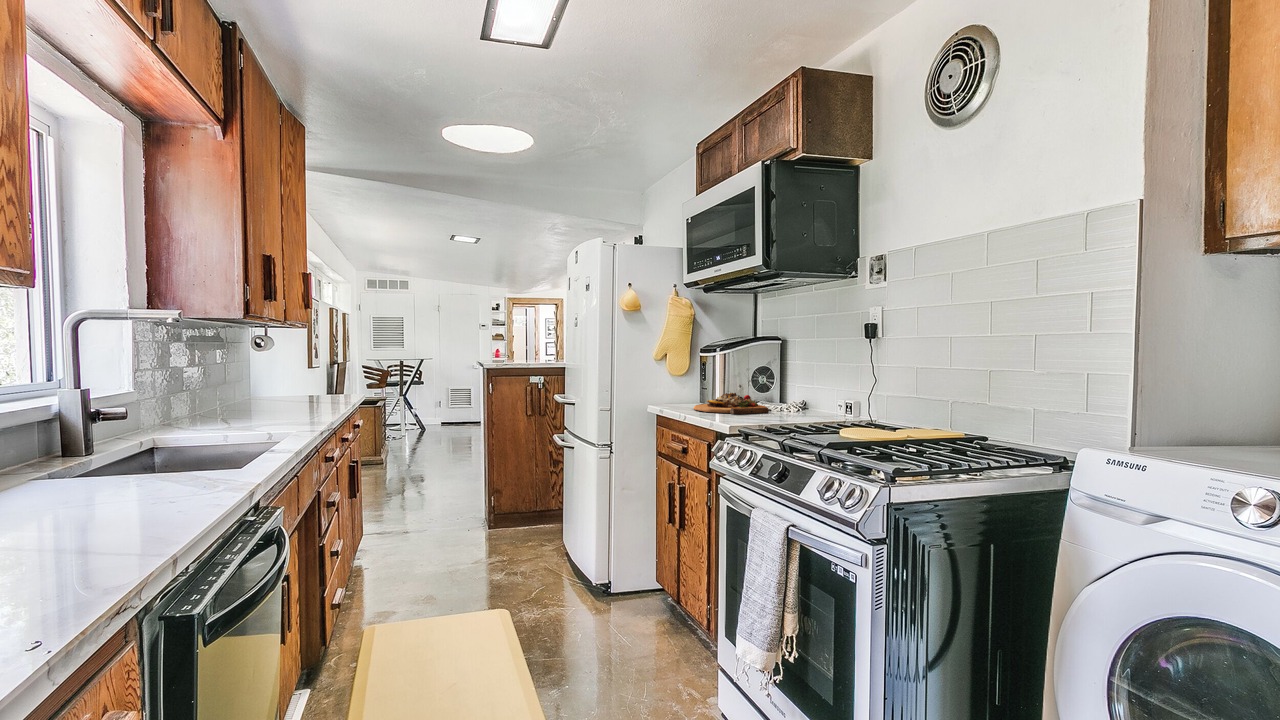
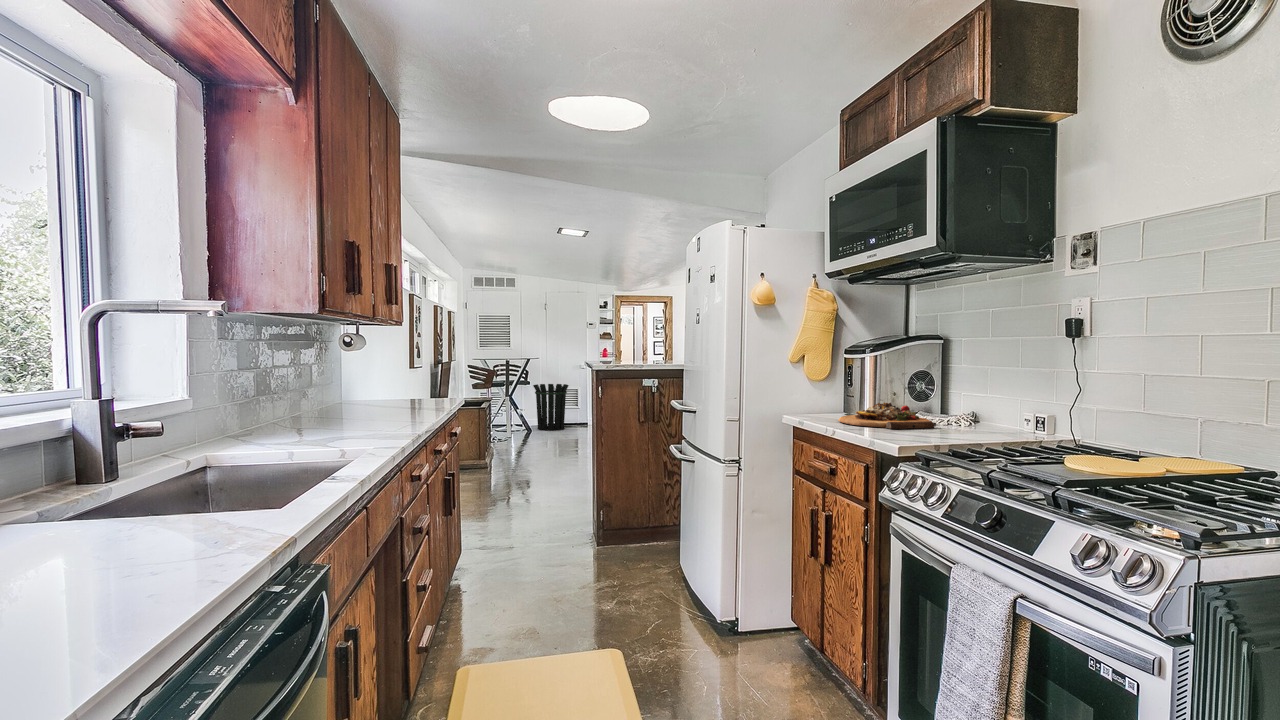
waste bin: none [428,383,463,427] -> present [533,384,569,430]

